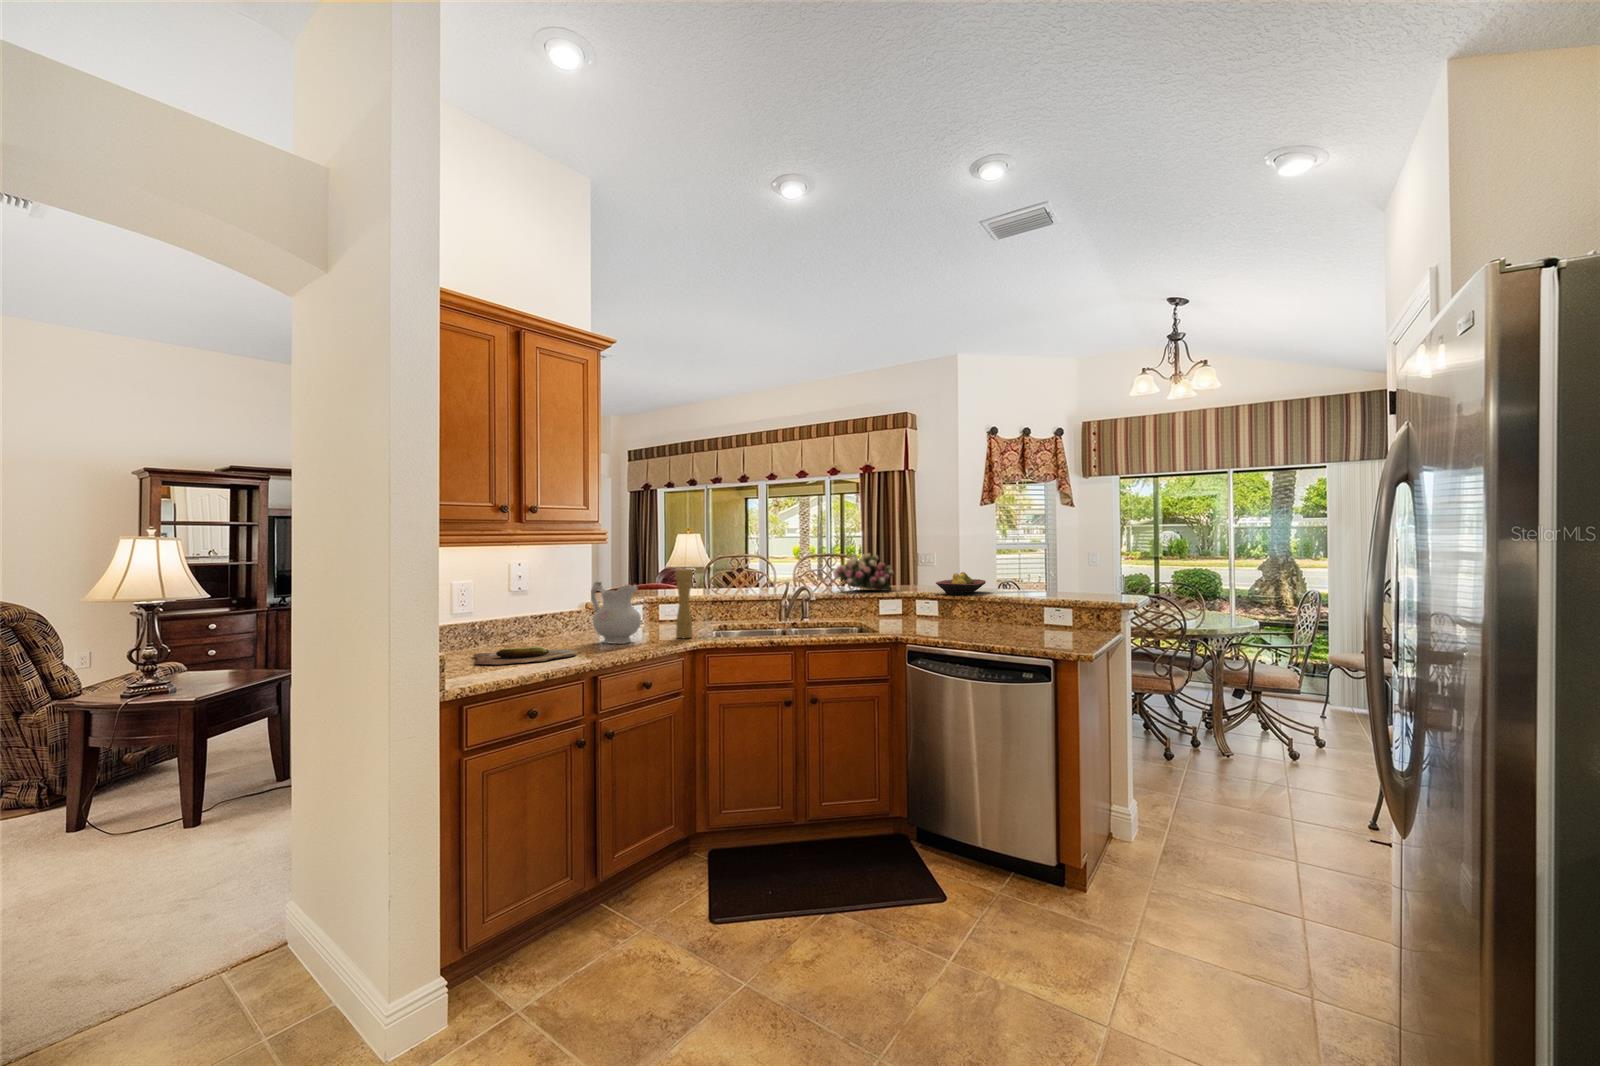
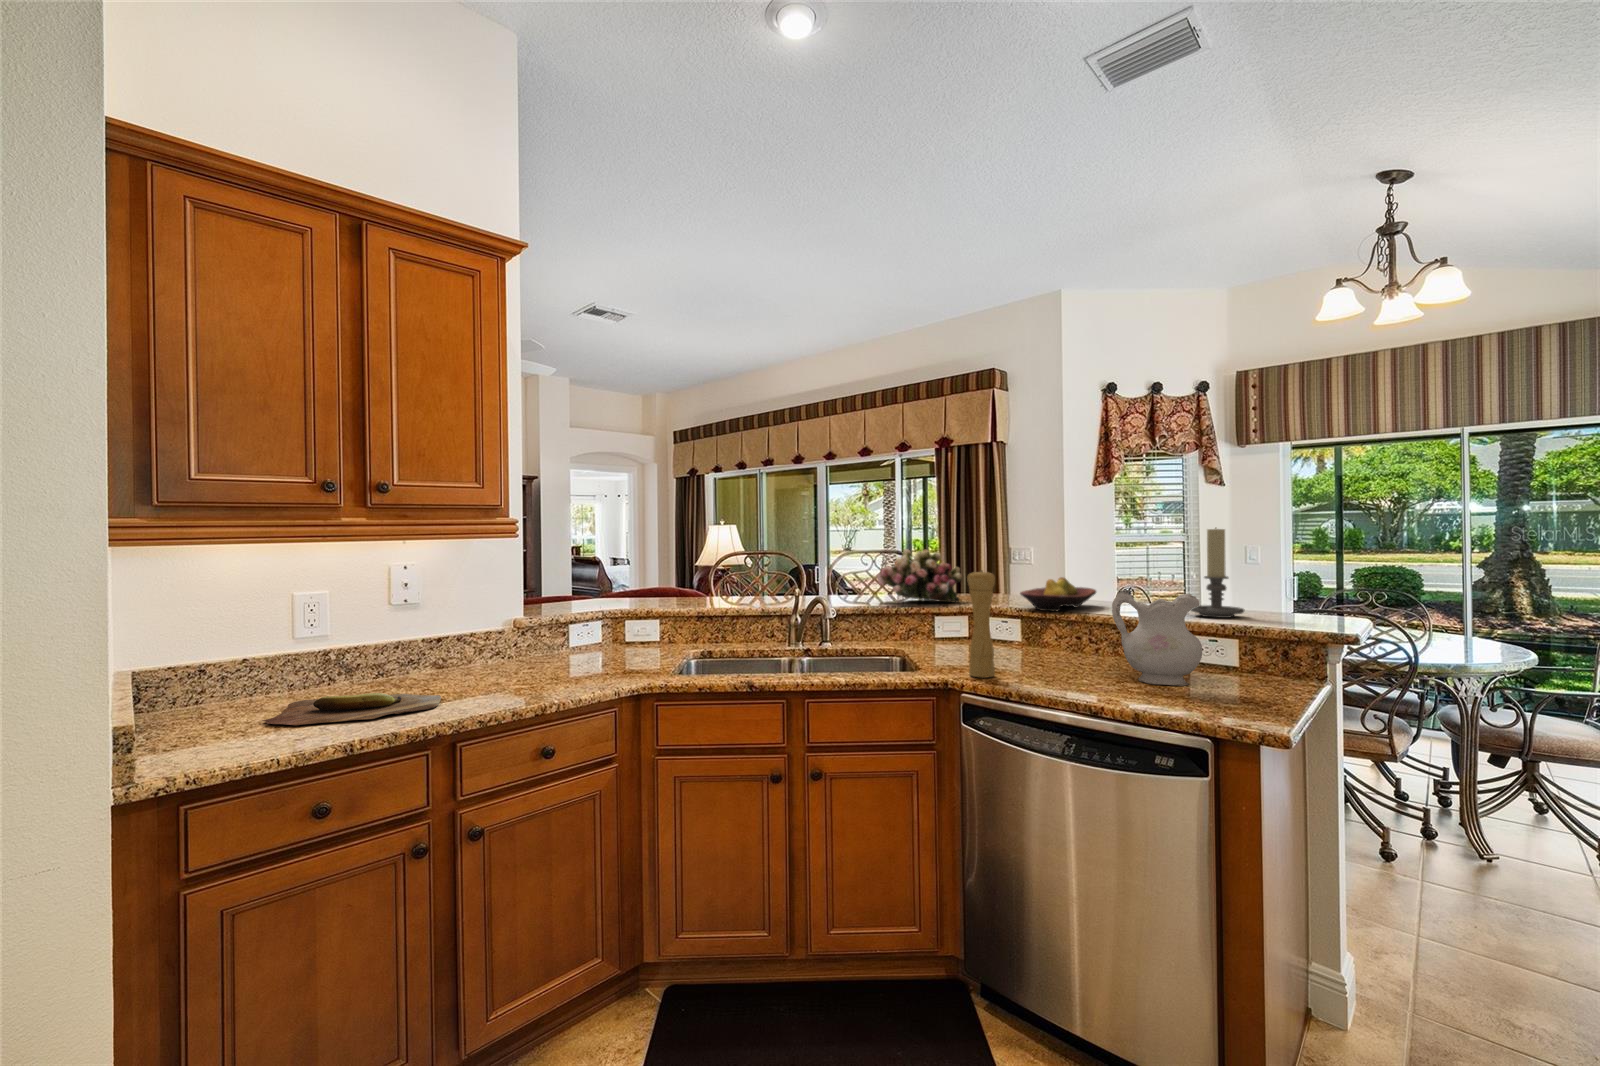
candle holder: none [1044,539,1078,597] -> present [1191,528,1244,618]
pepper mill: present [675,568,693,638] -> present [967,570,995,678]
ceramic pitcher: present [591,582,641,644] -> present [1112,590,1202,686]

